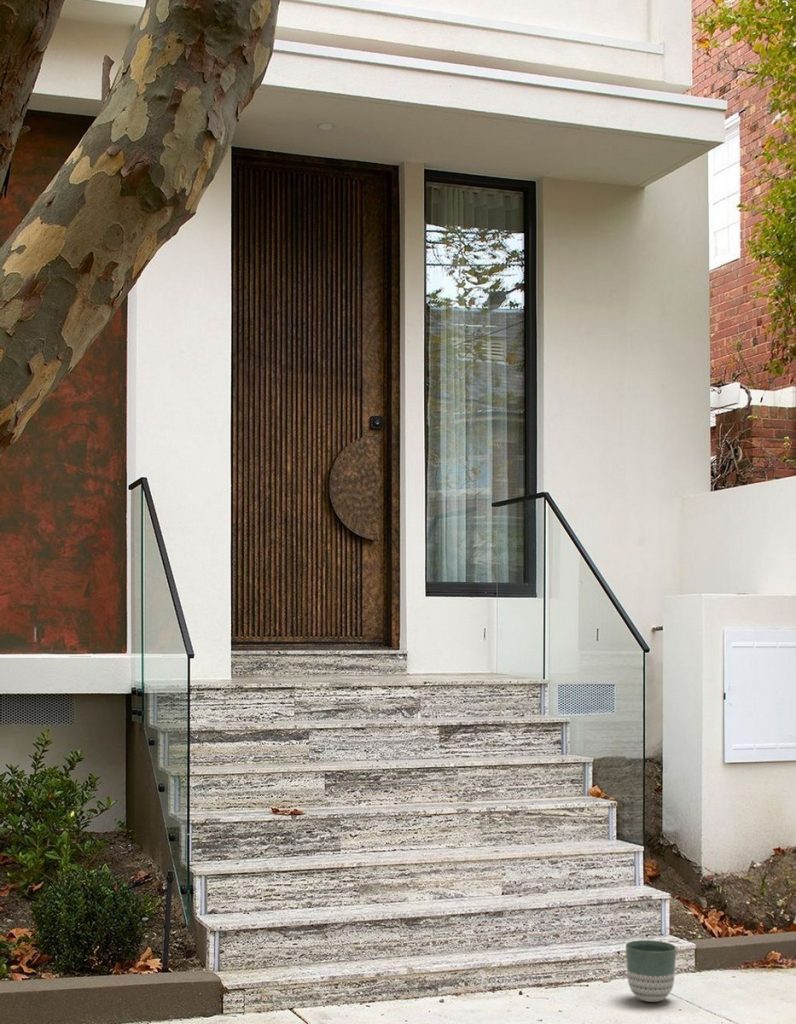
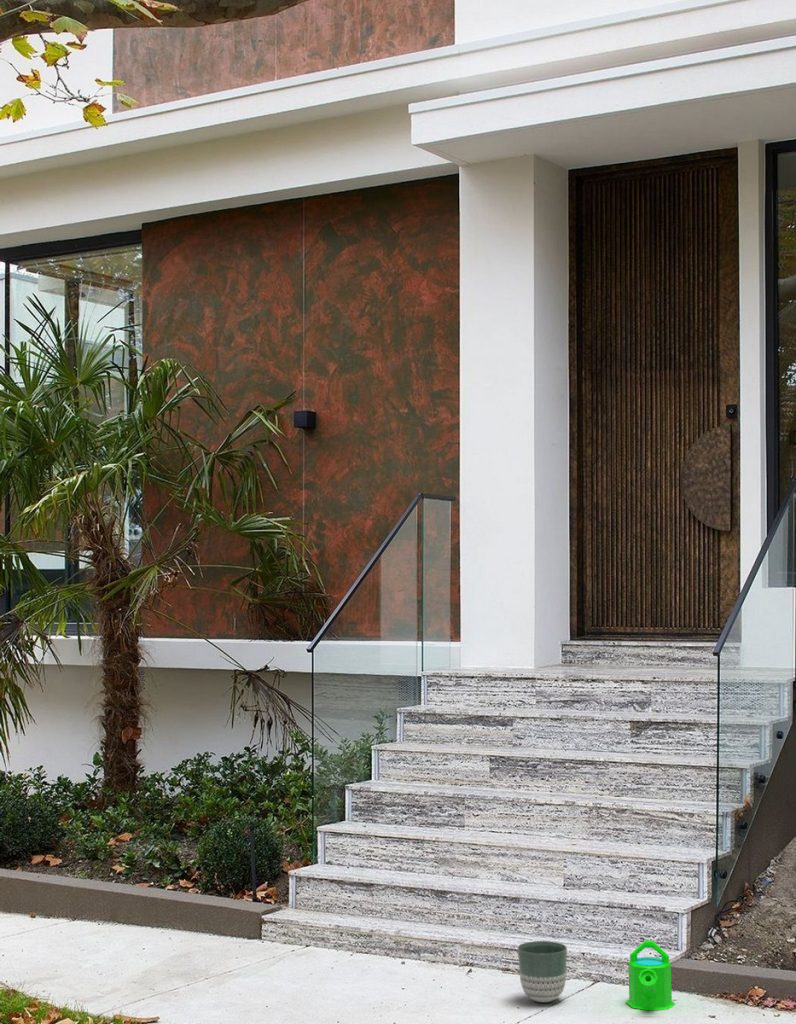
watering can: none [692,922,761,989] -> present [626,940,675,1011]

